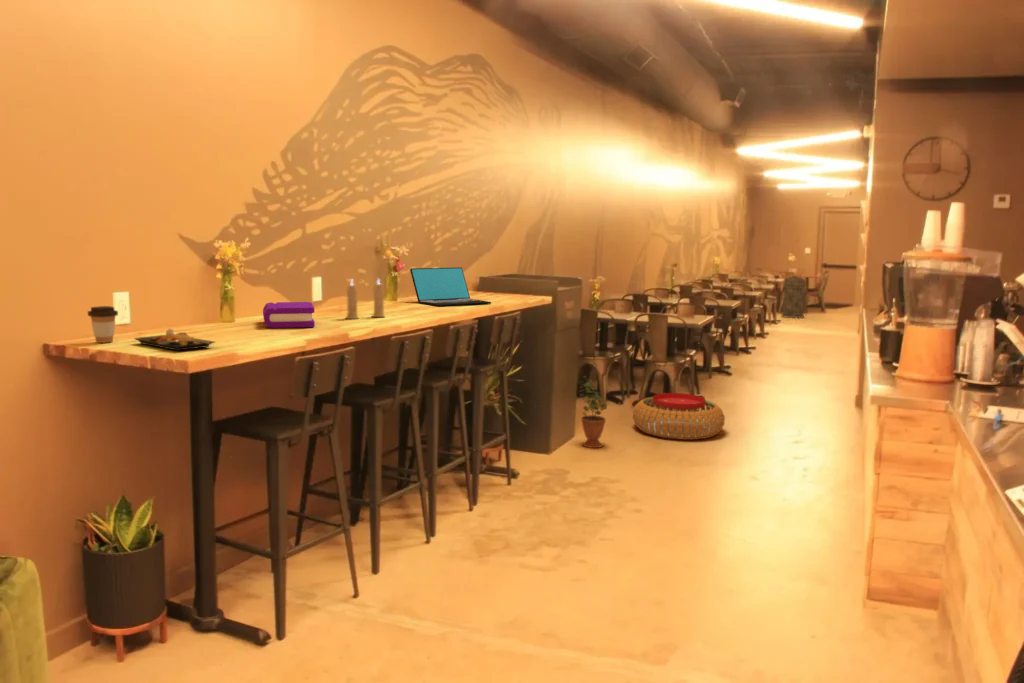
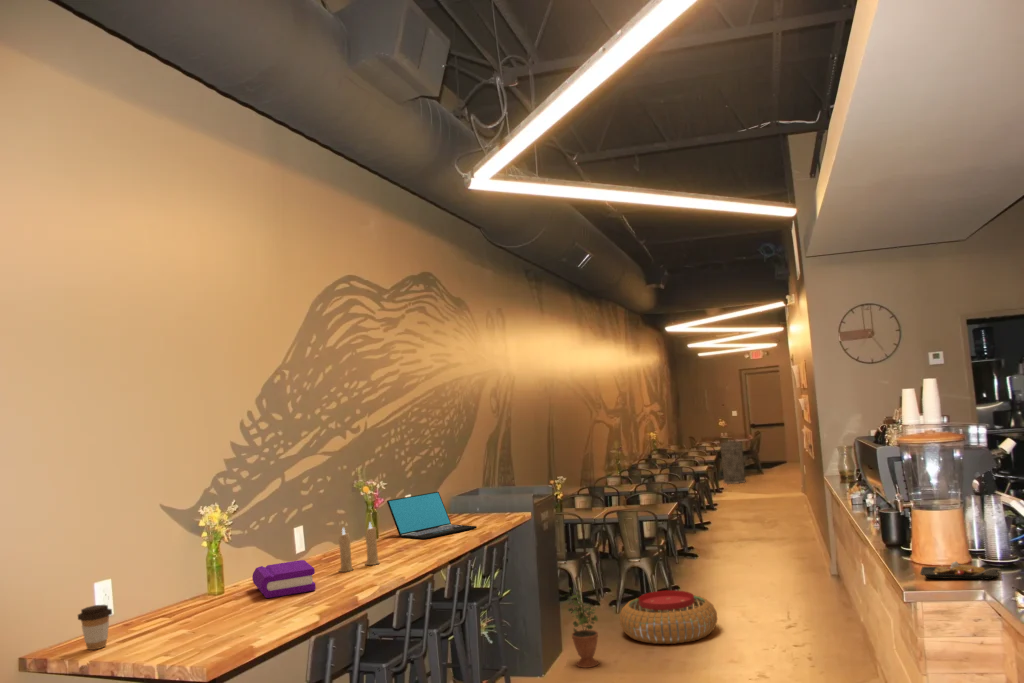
plate: present [135,329,214,351] -> present [920,561,1000,580]

